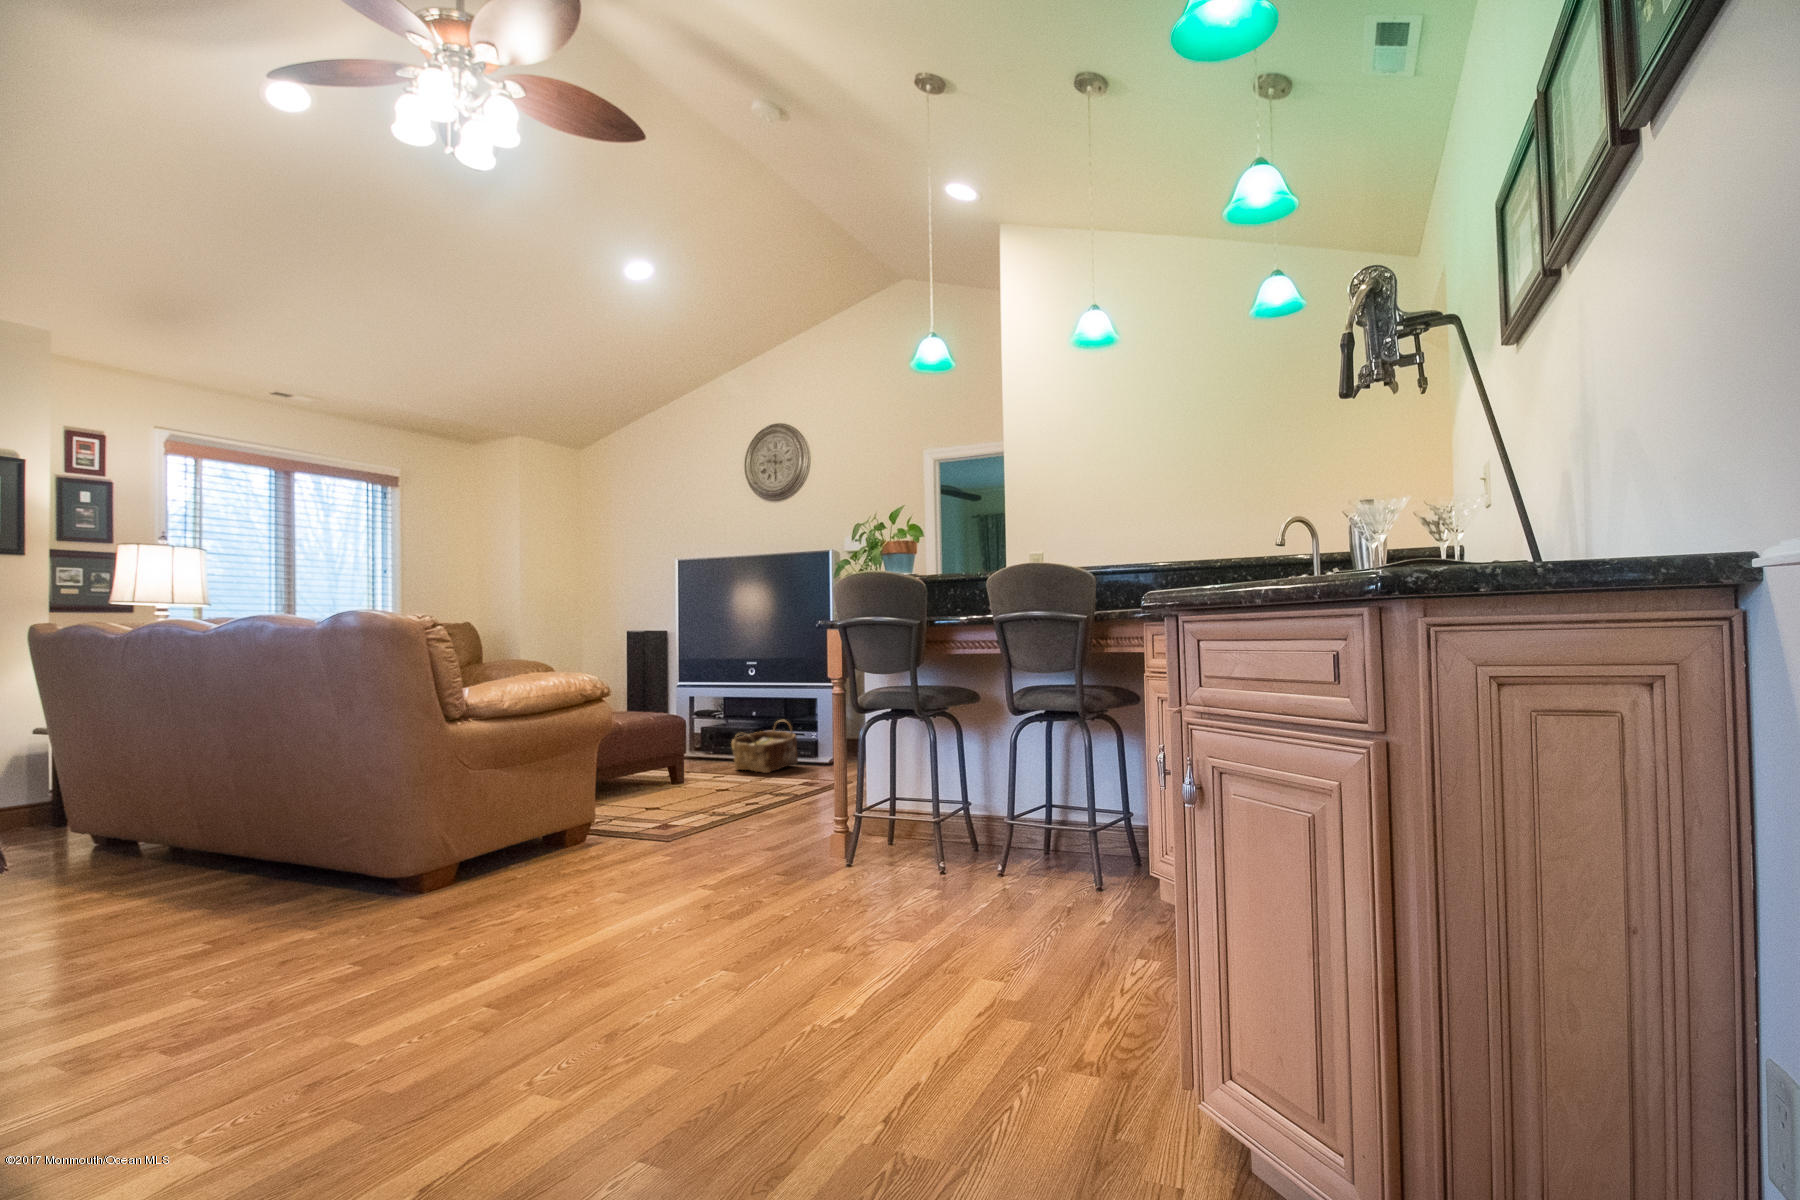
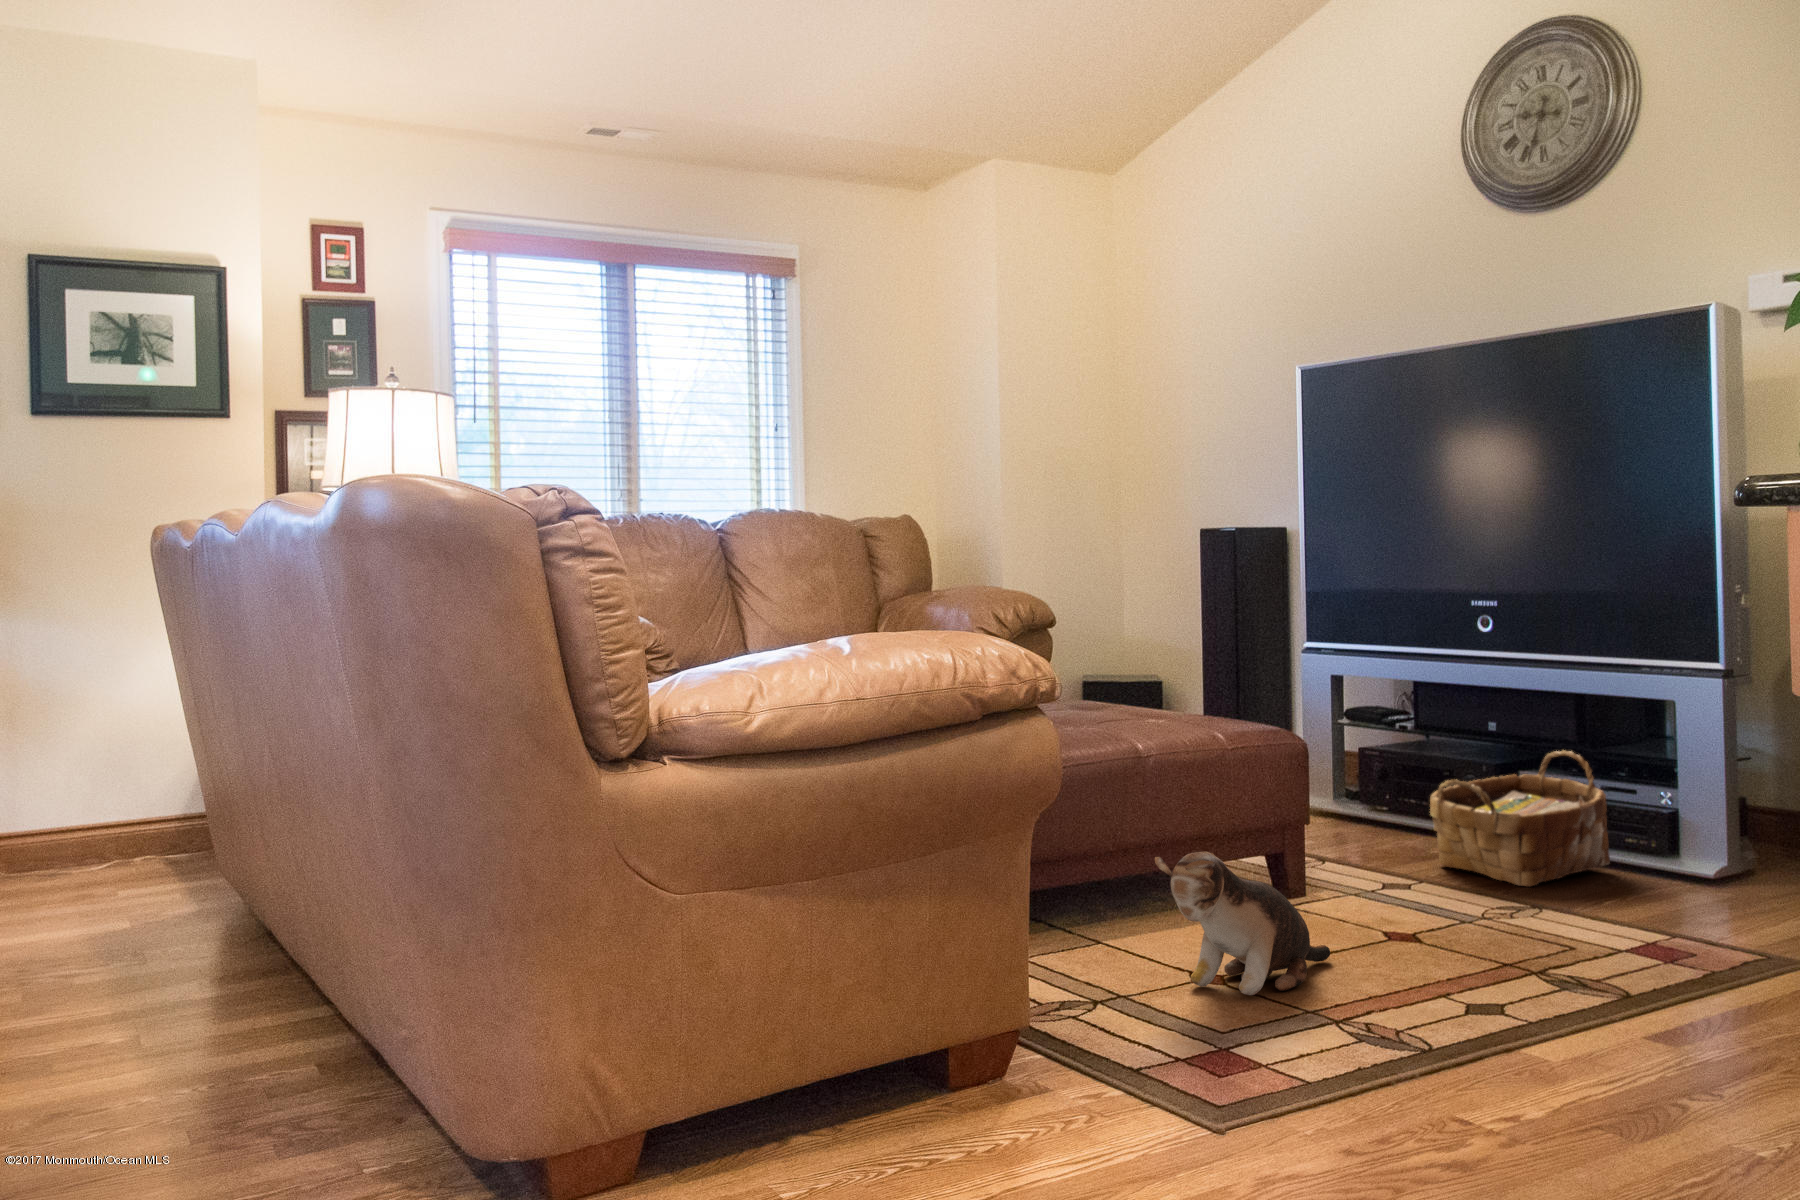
plush toy: none [631,757,696,811] -> present [1155,852,1330,995]

